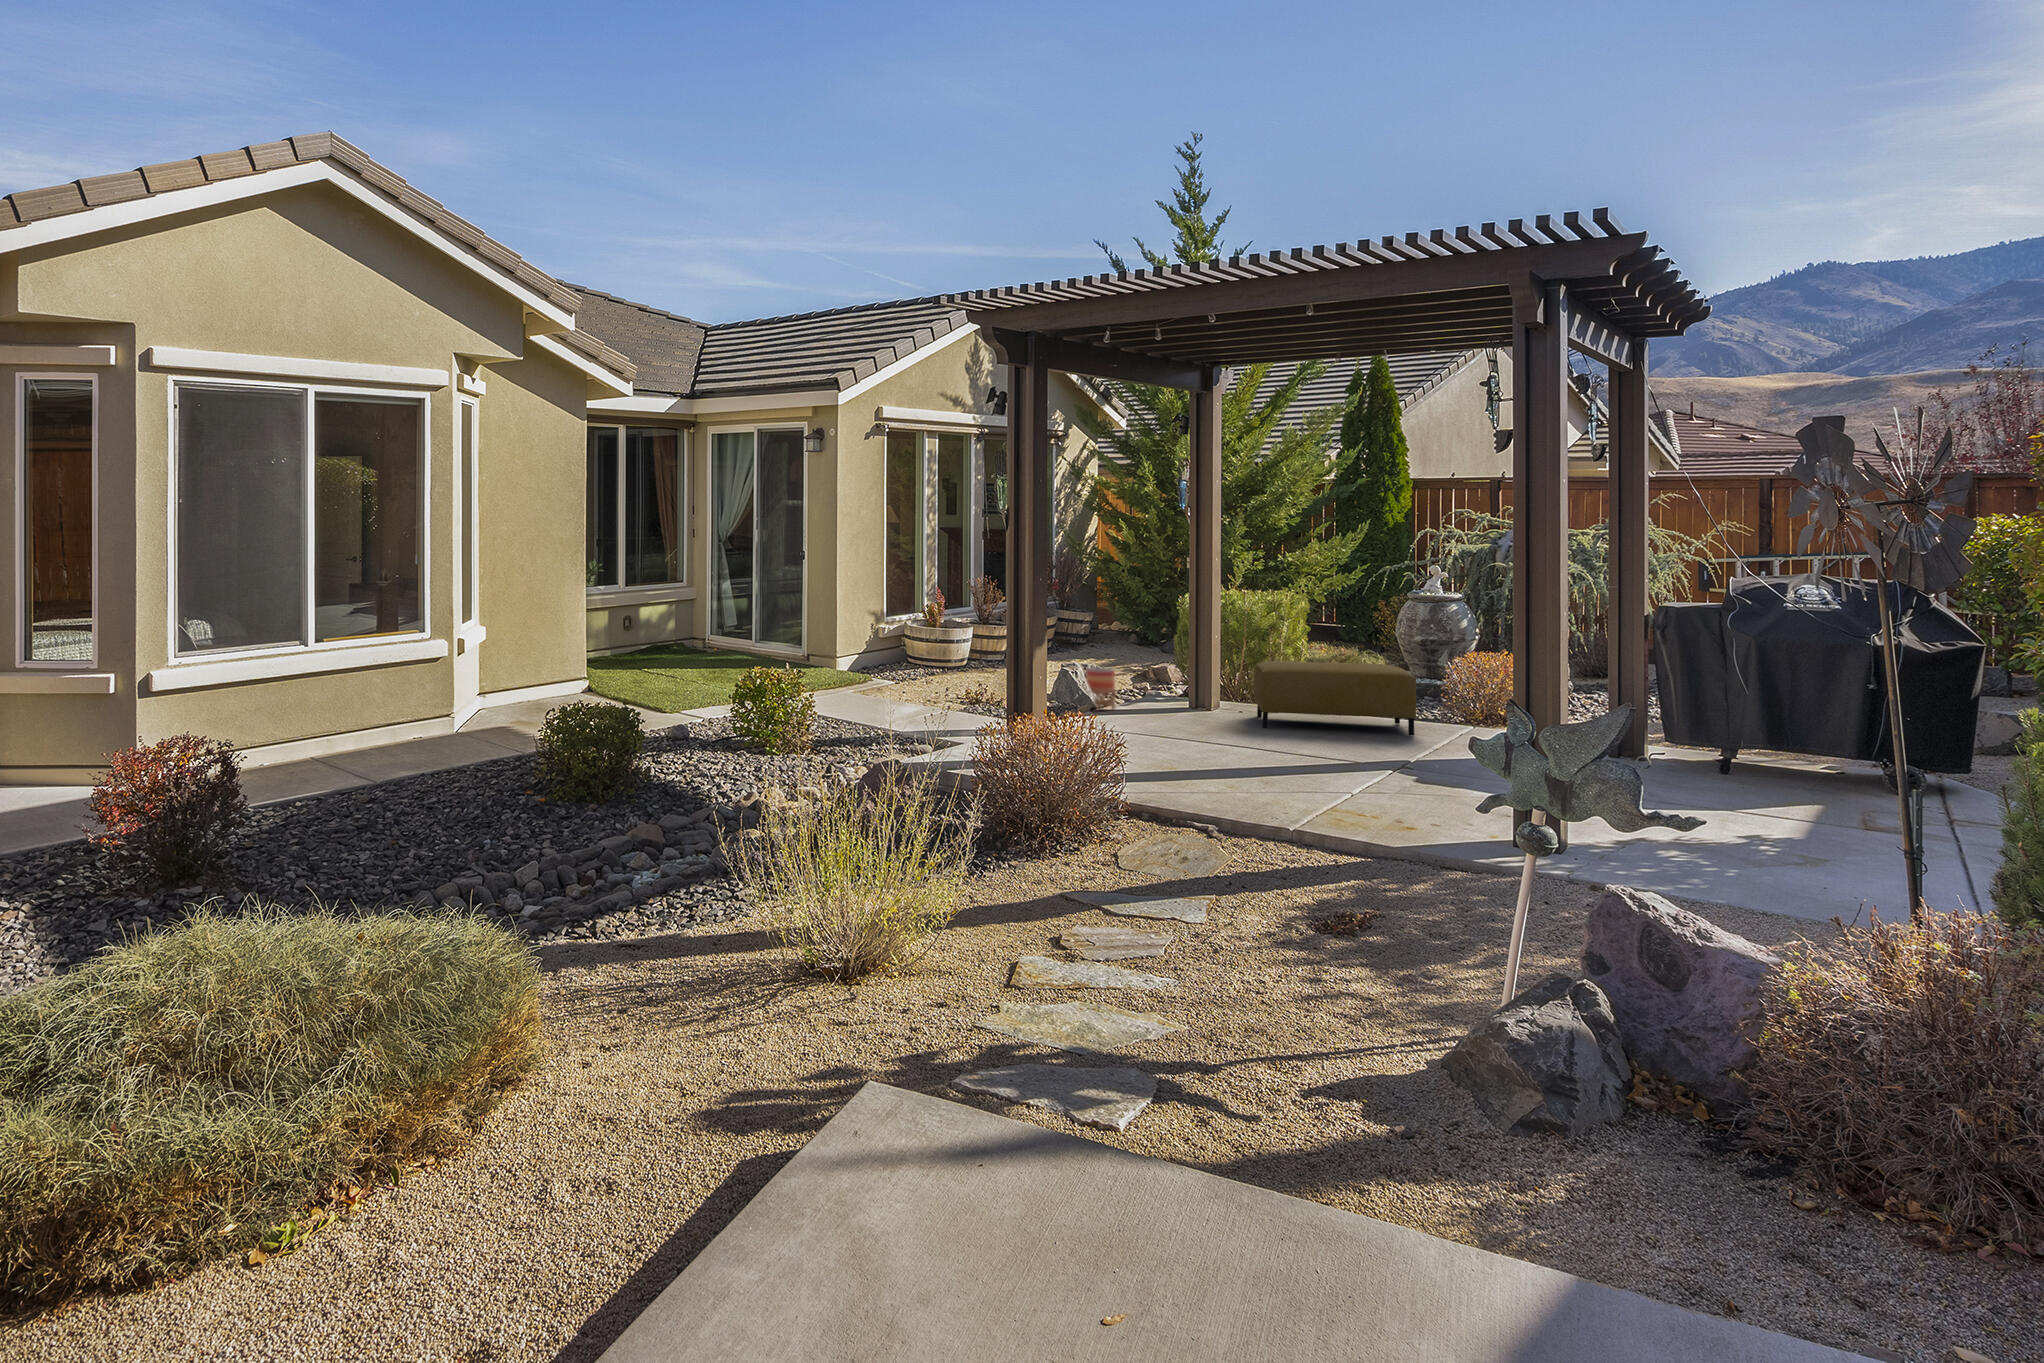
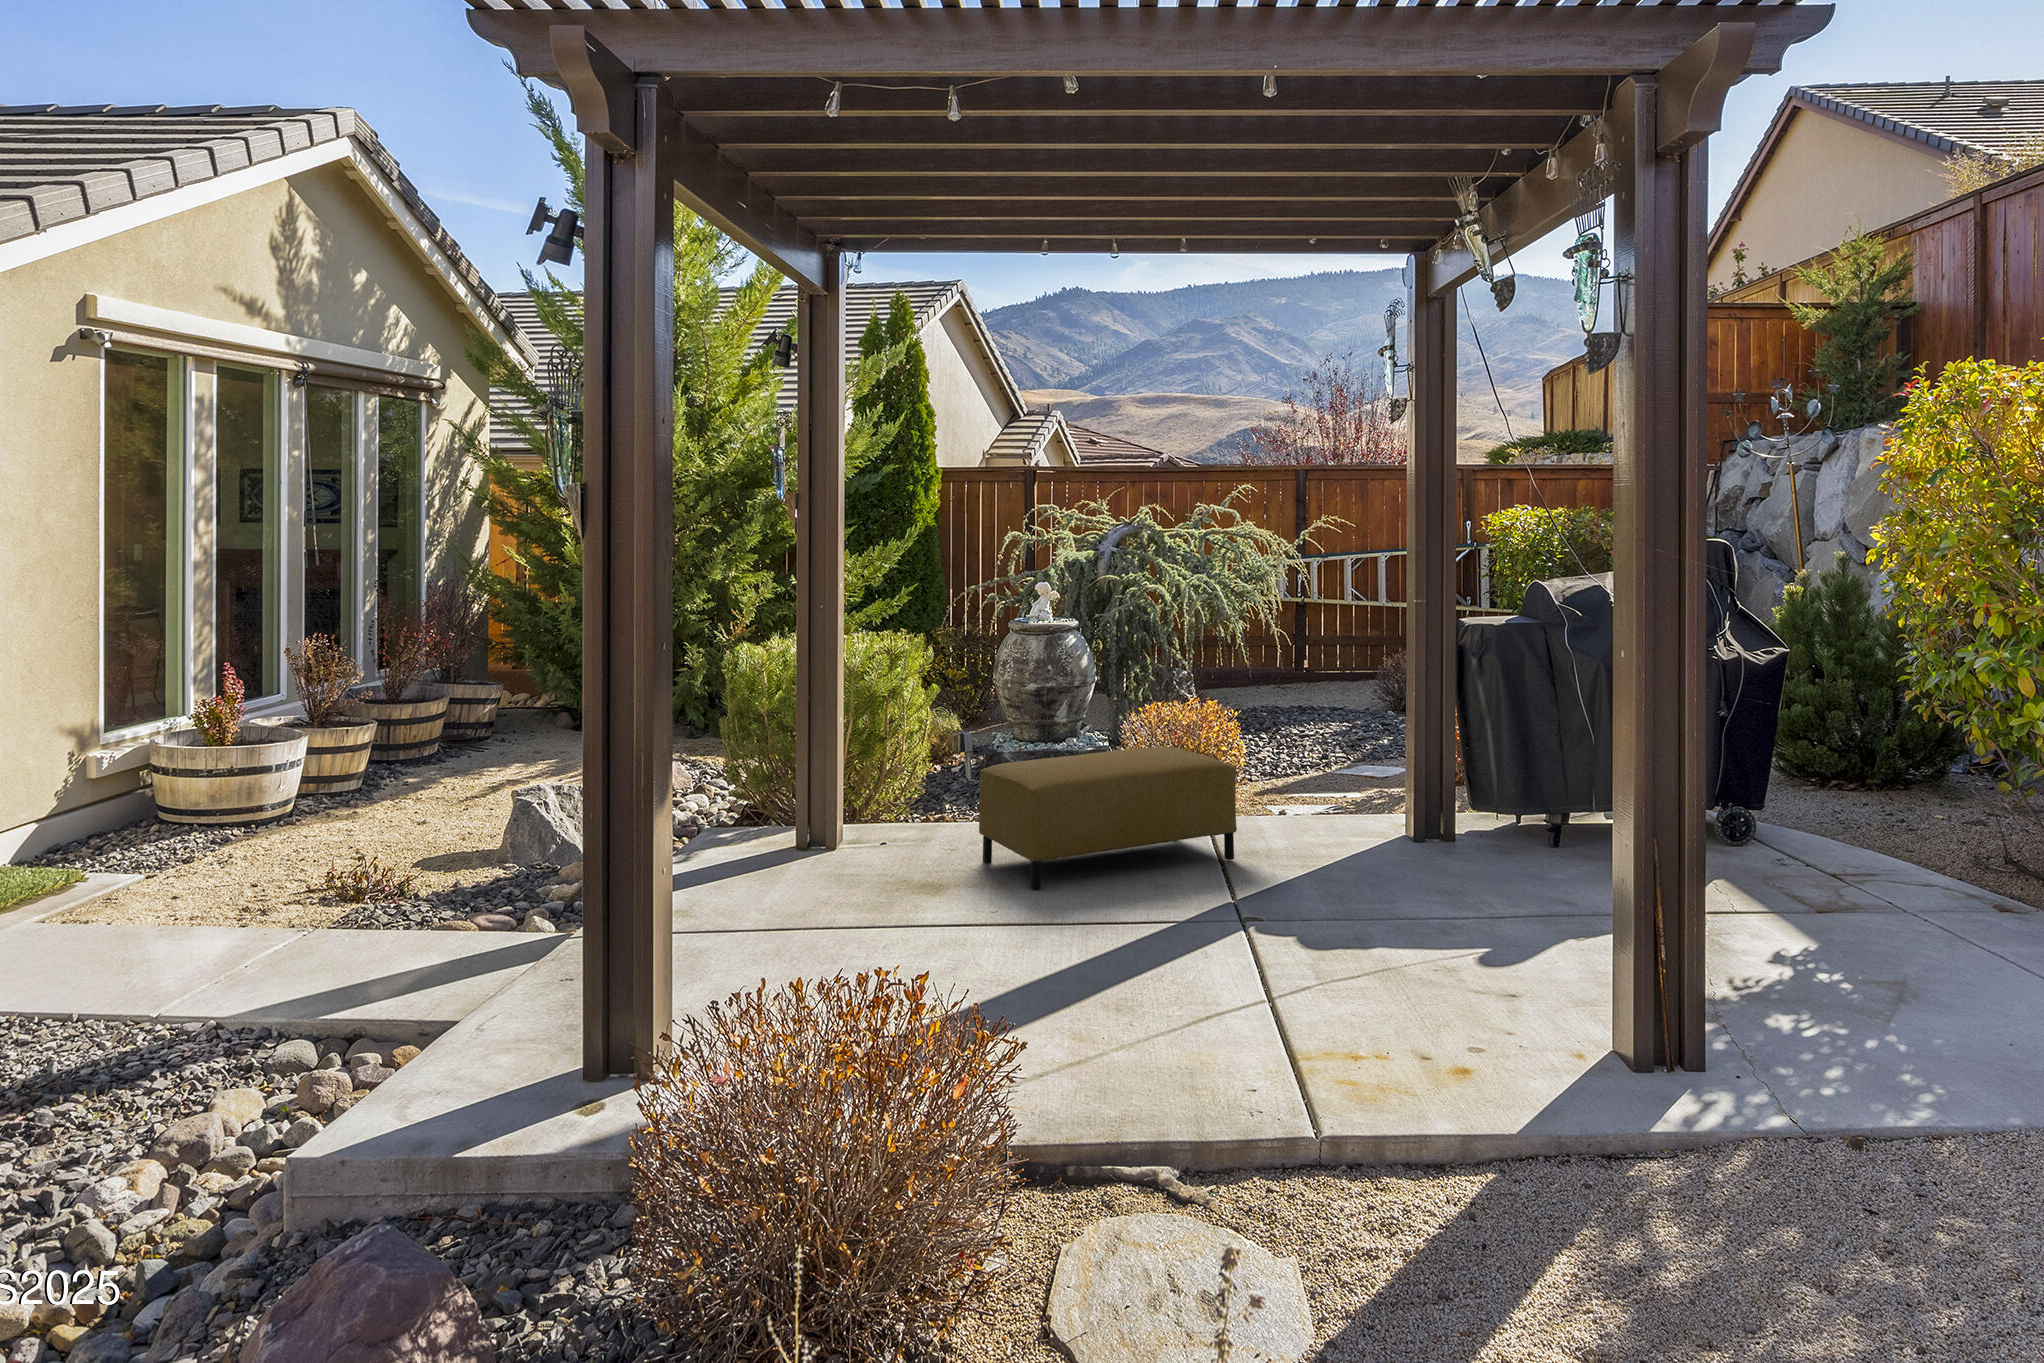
planter: present [1086,667,1116,710] -> none [688,813,748,906]

